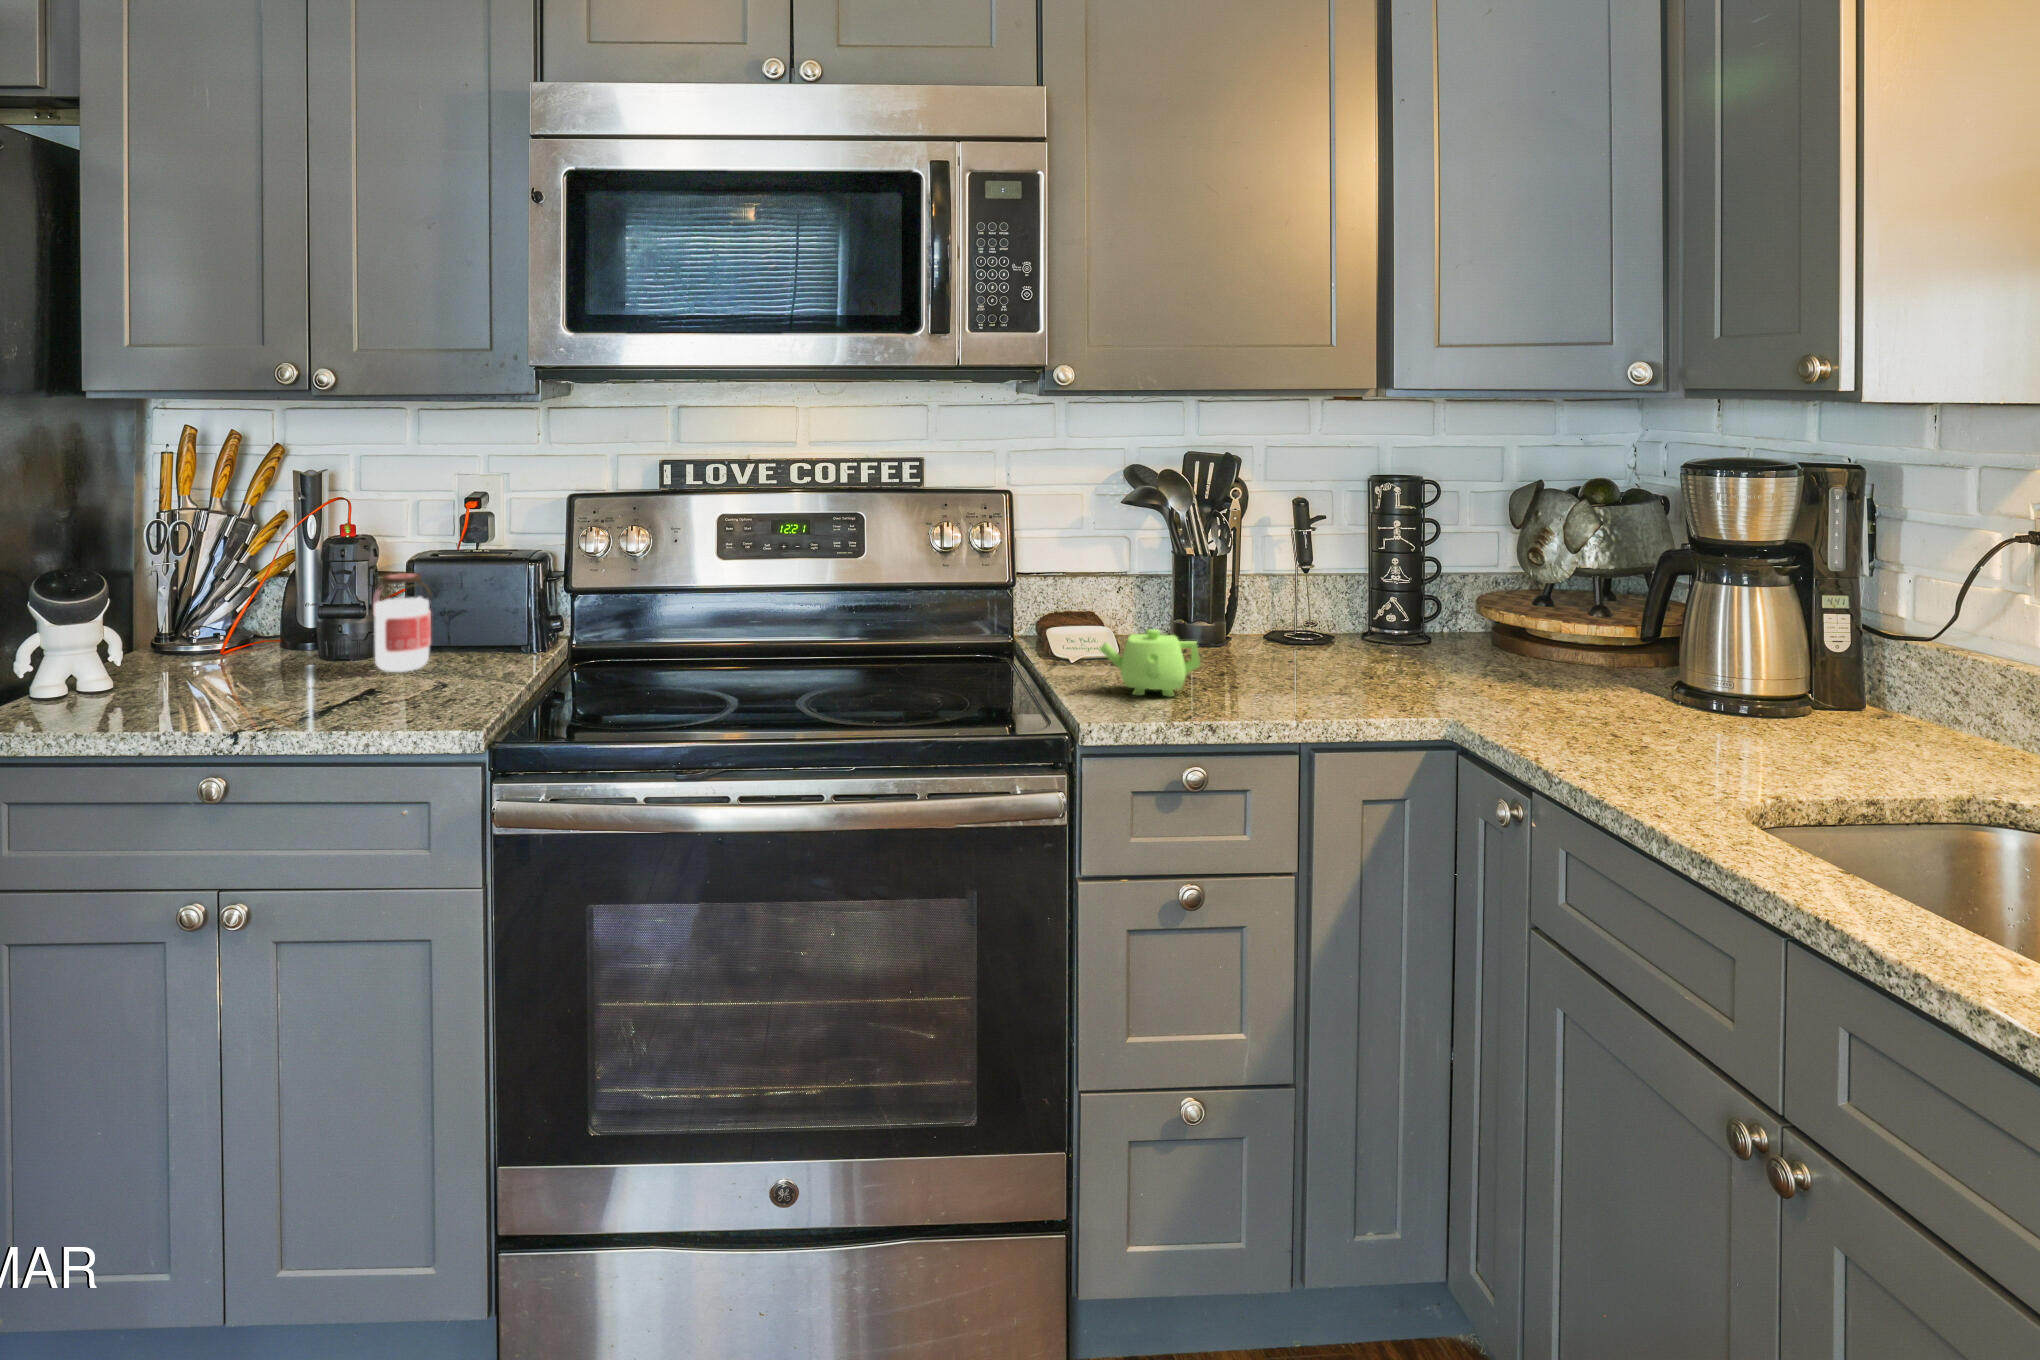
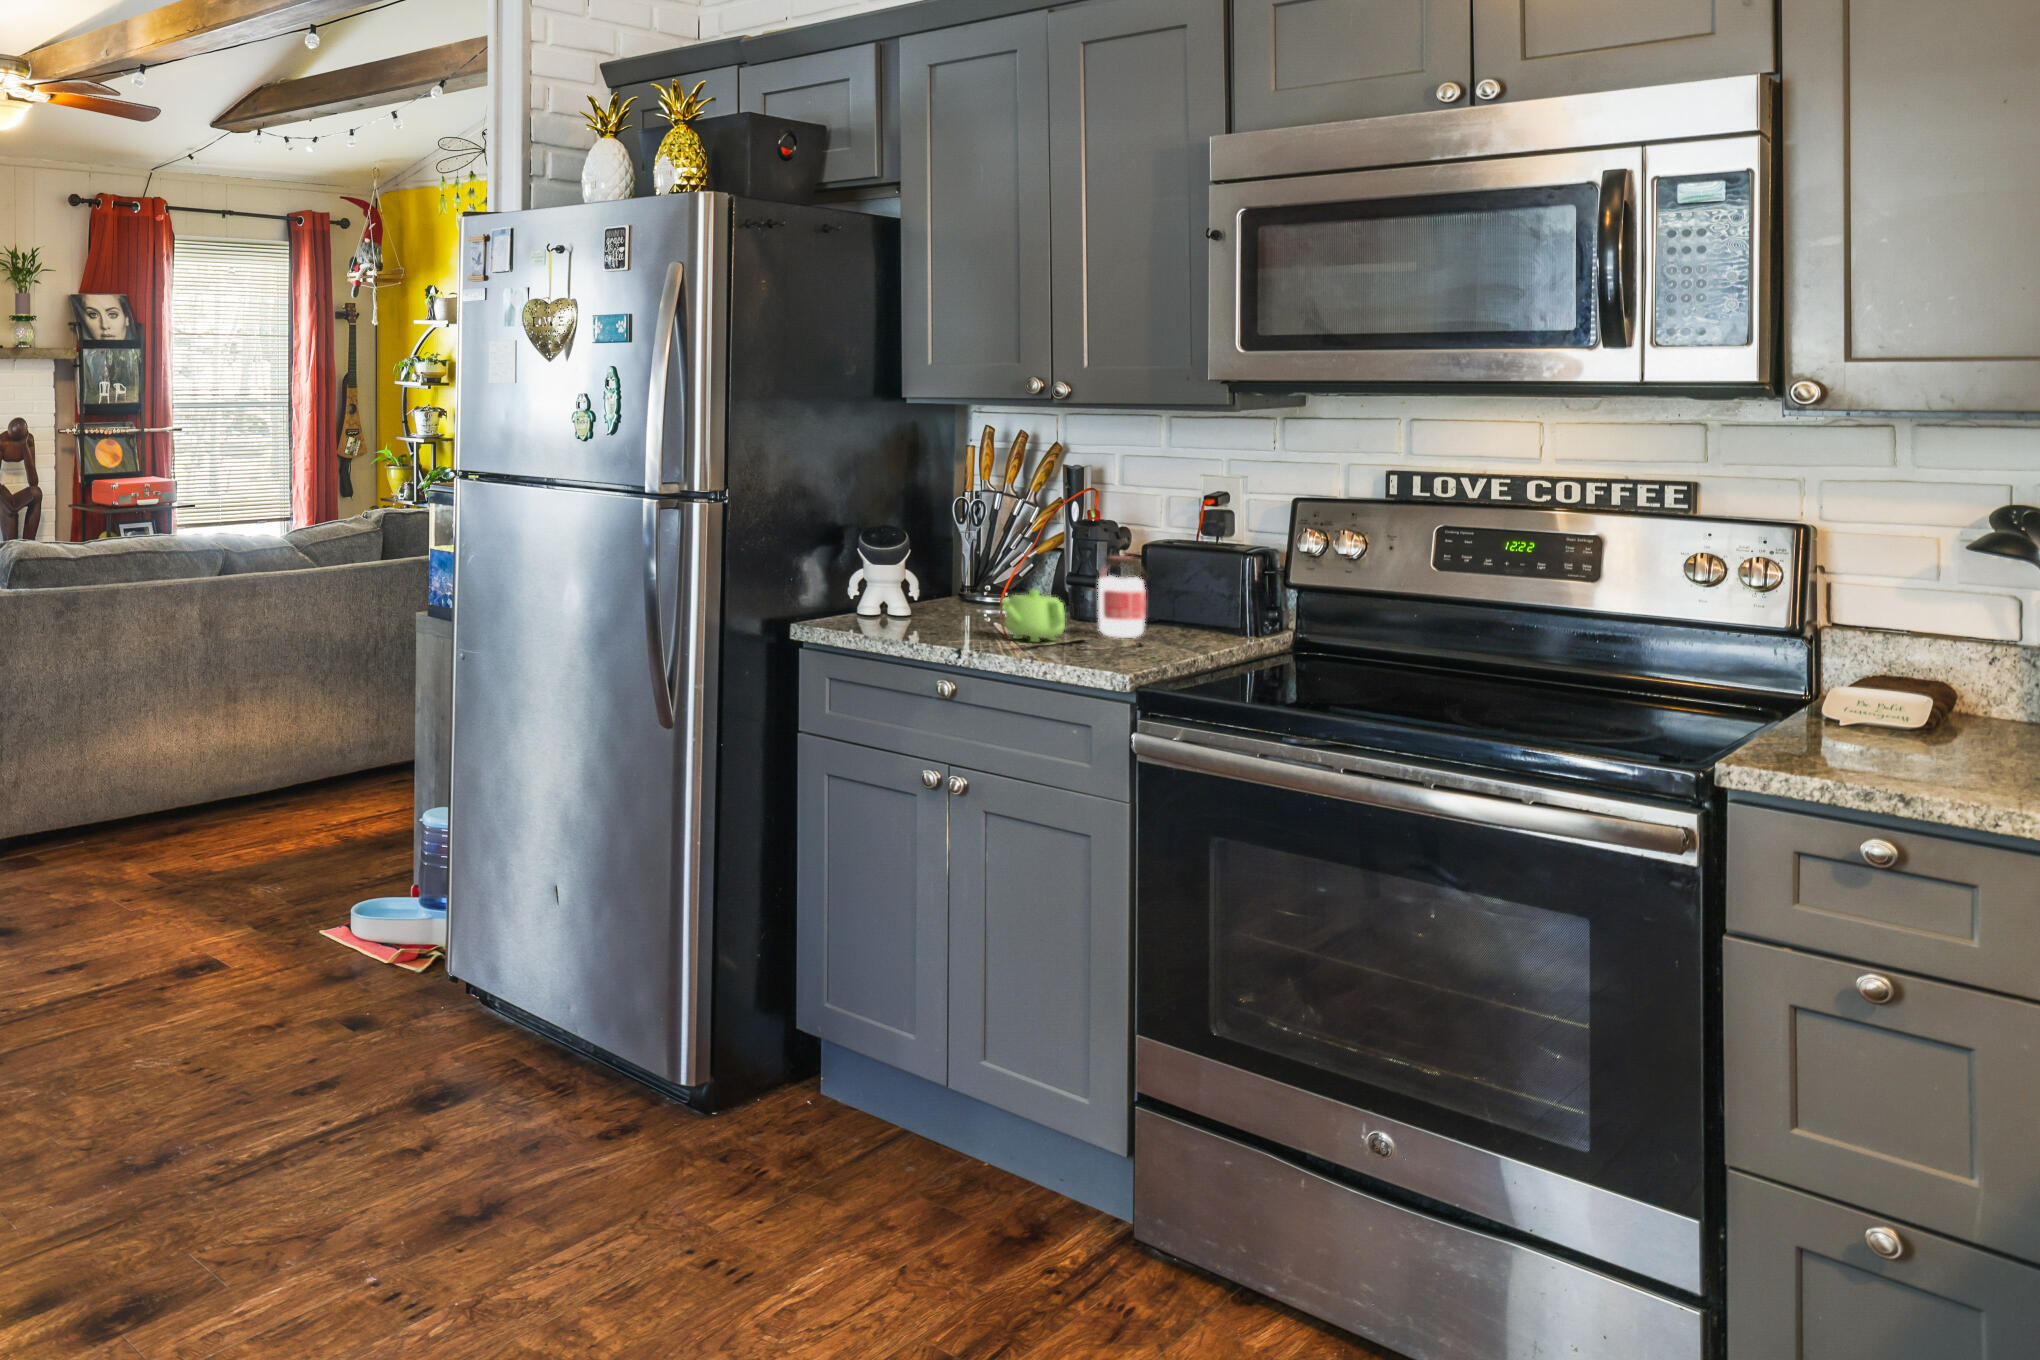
teapot: present [1100,629,1200,697] -> present [1002,590,1065,642]

